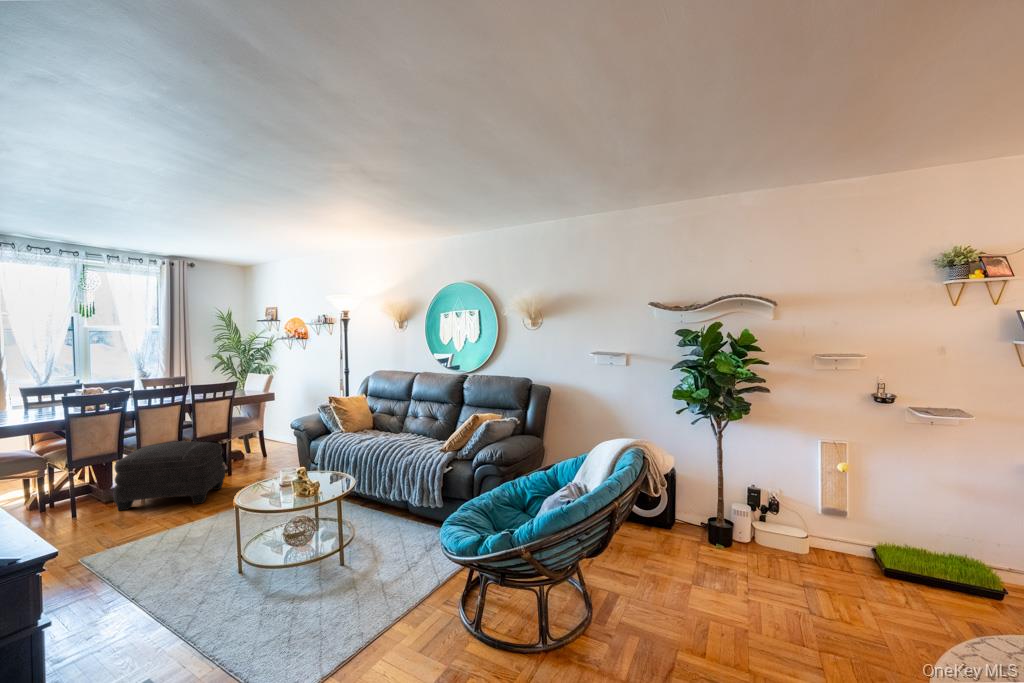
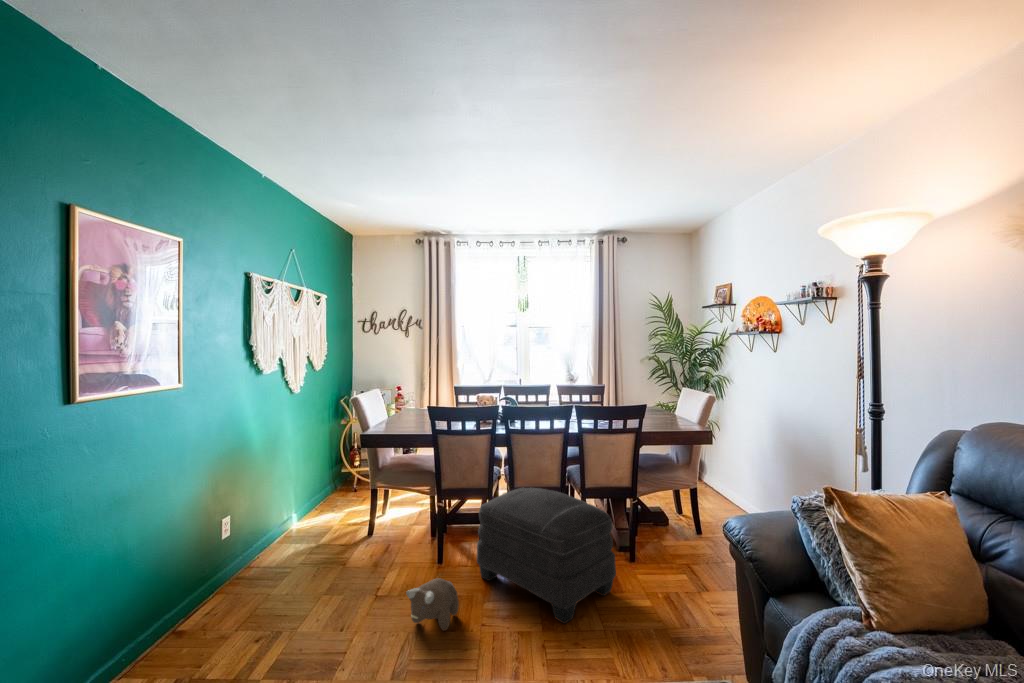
plush toy: none [82,505,122,537] -> present [406,578,459,630]

